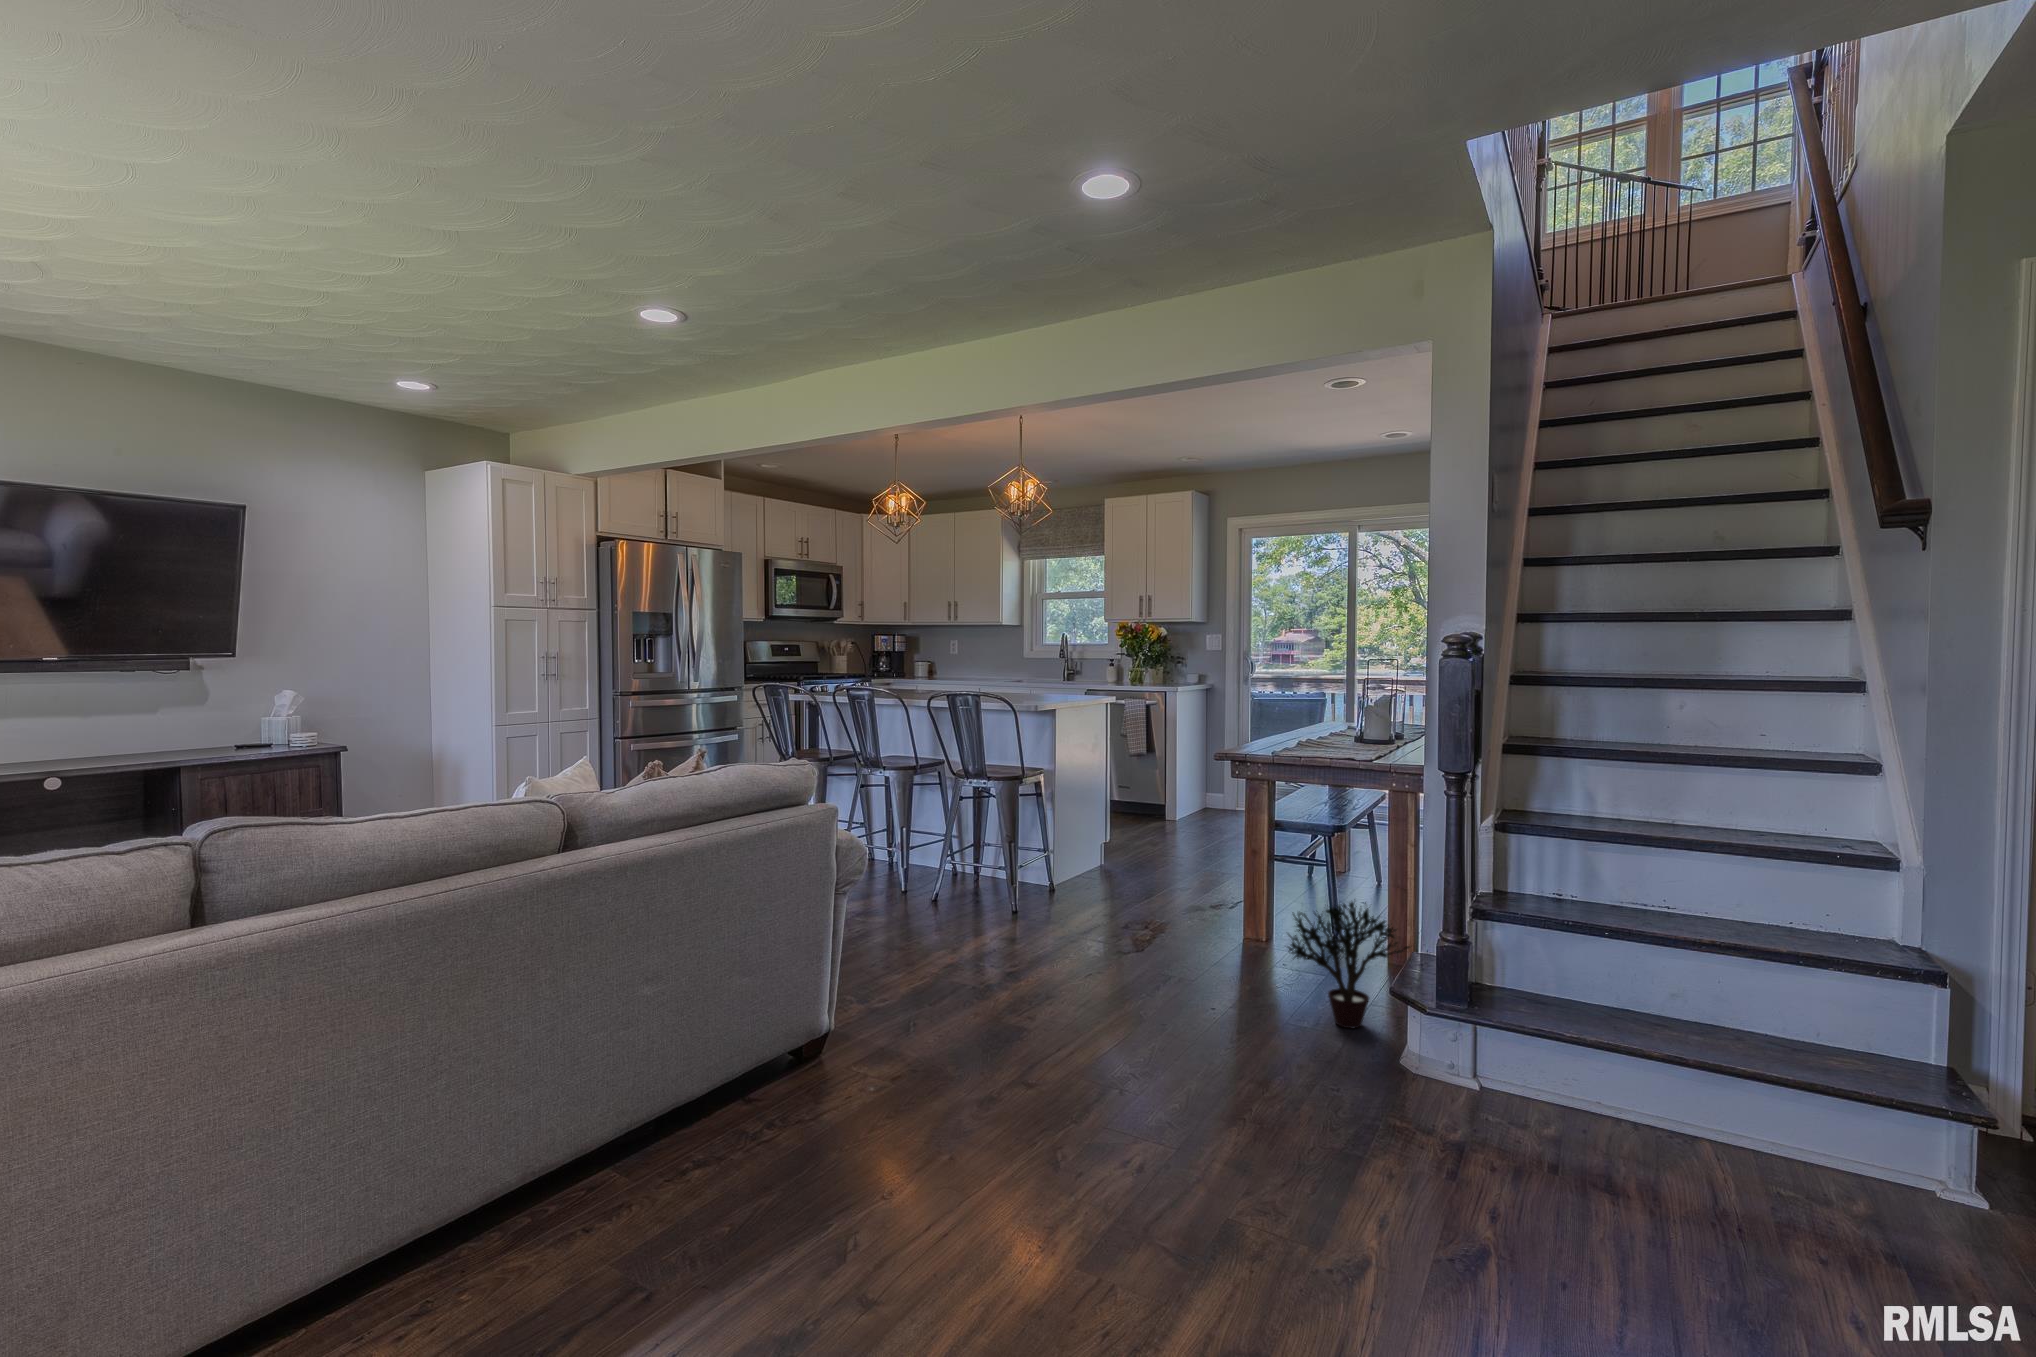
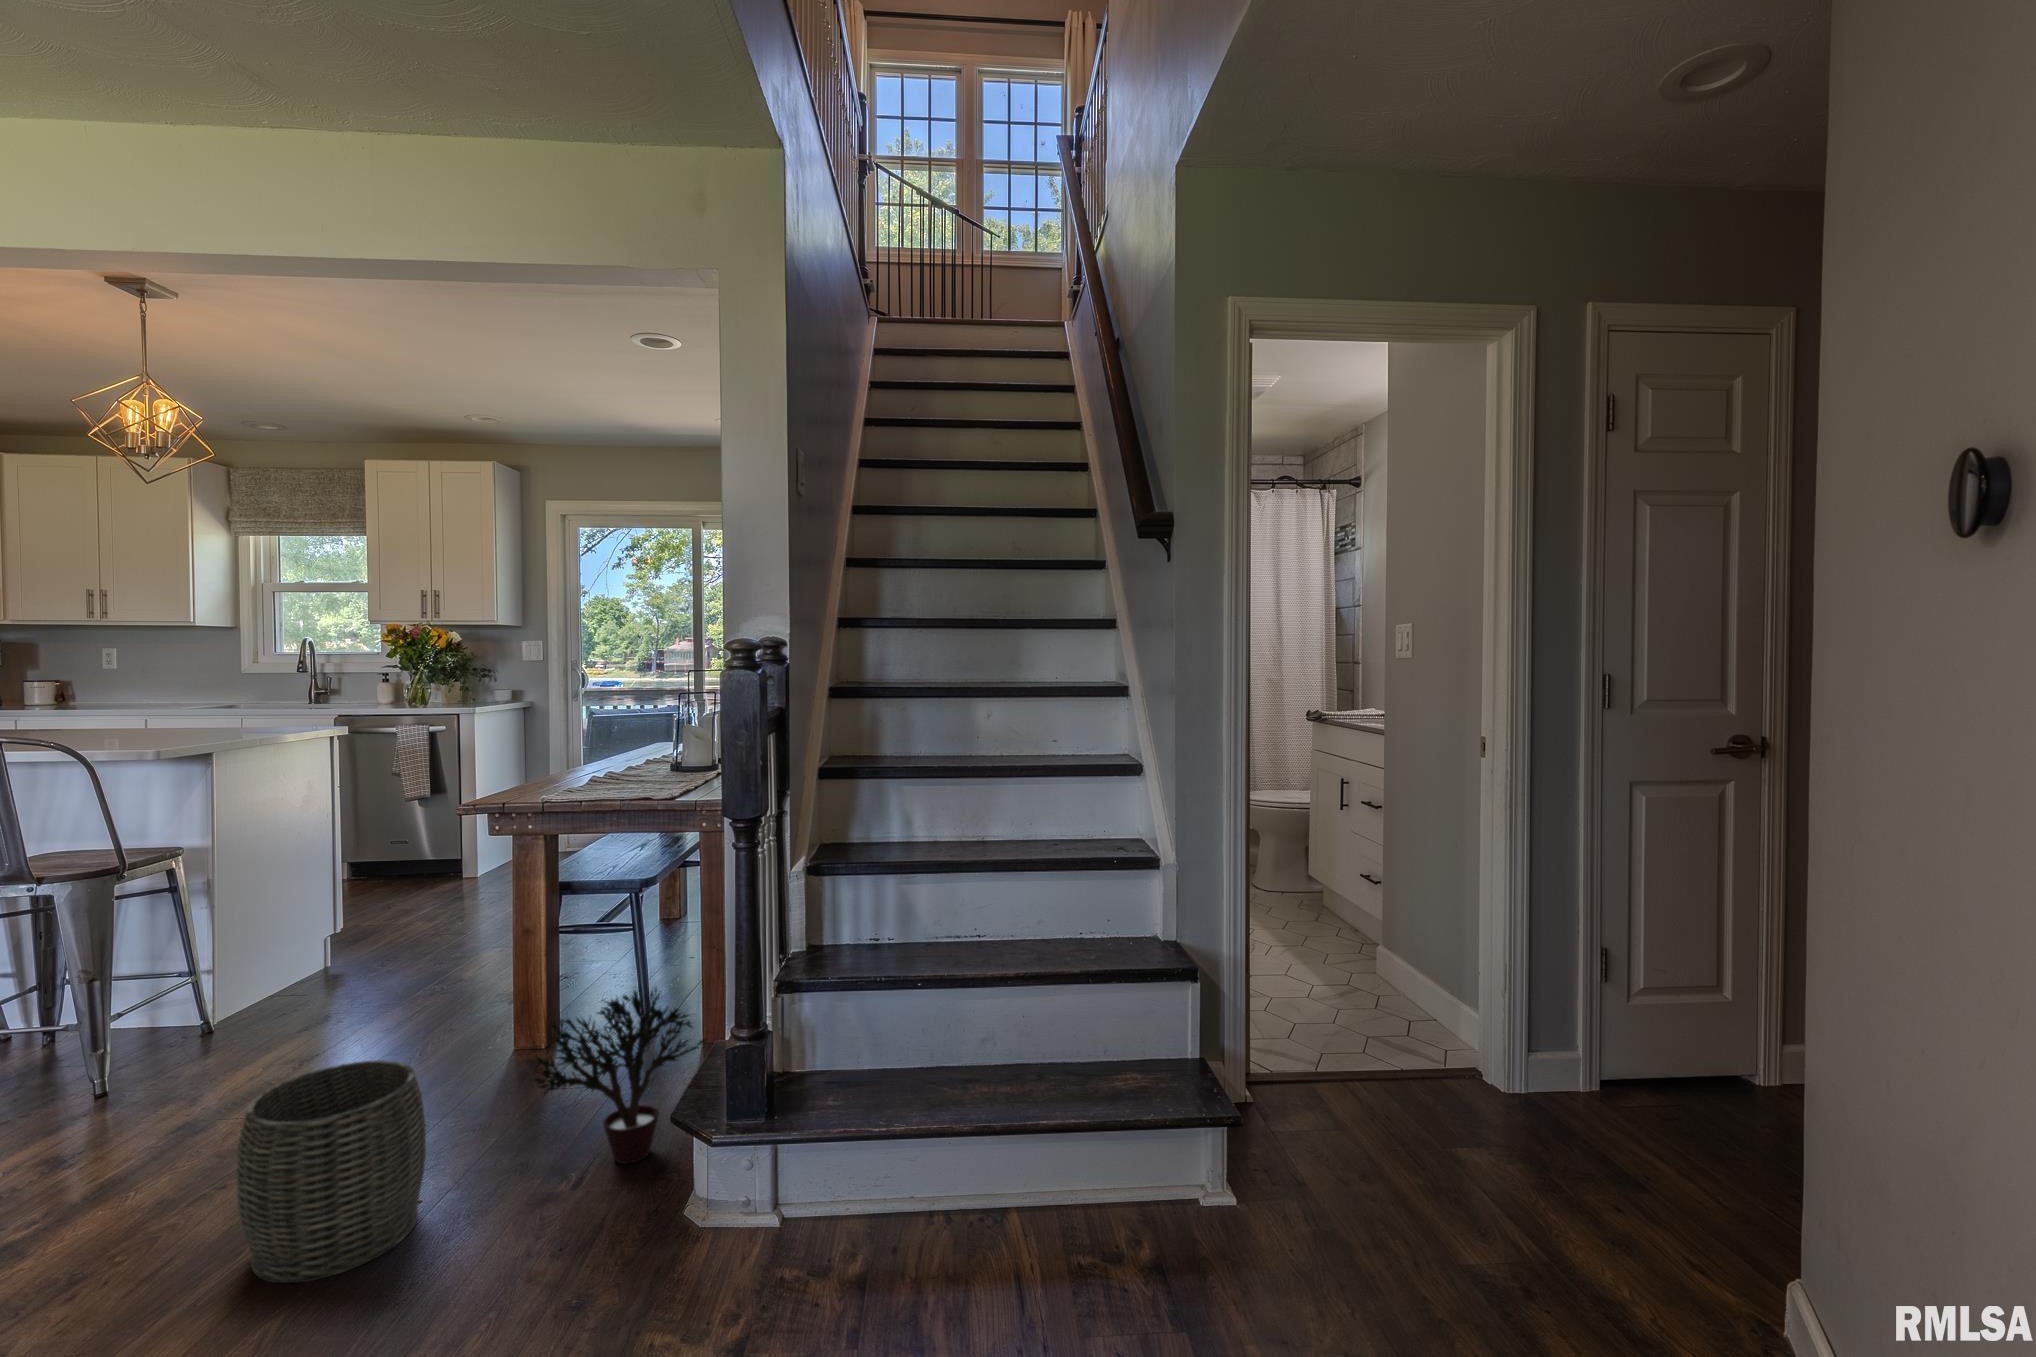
woven basket: none [1118,912,1217,1038] -> present [237,1060,426,1283]

